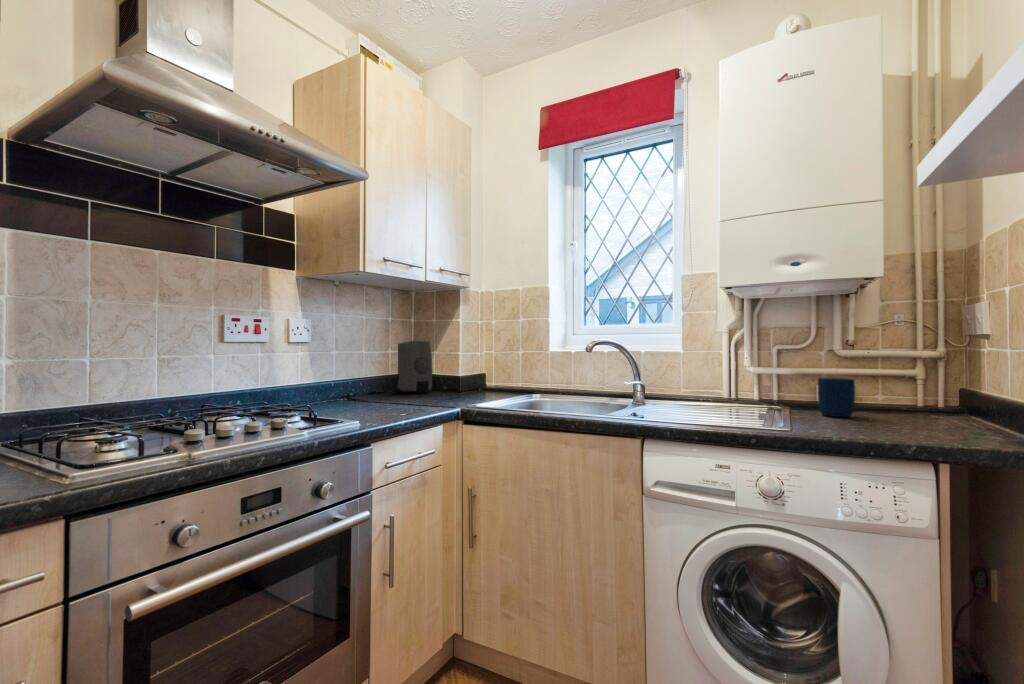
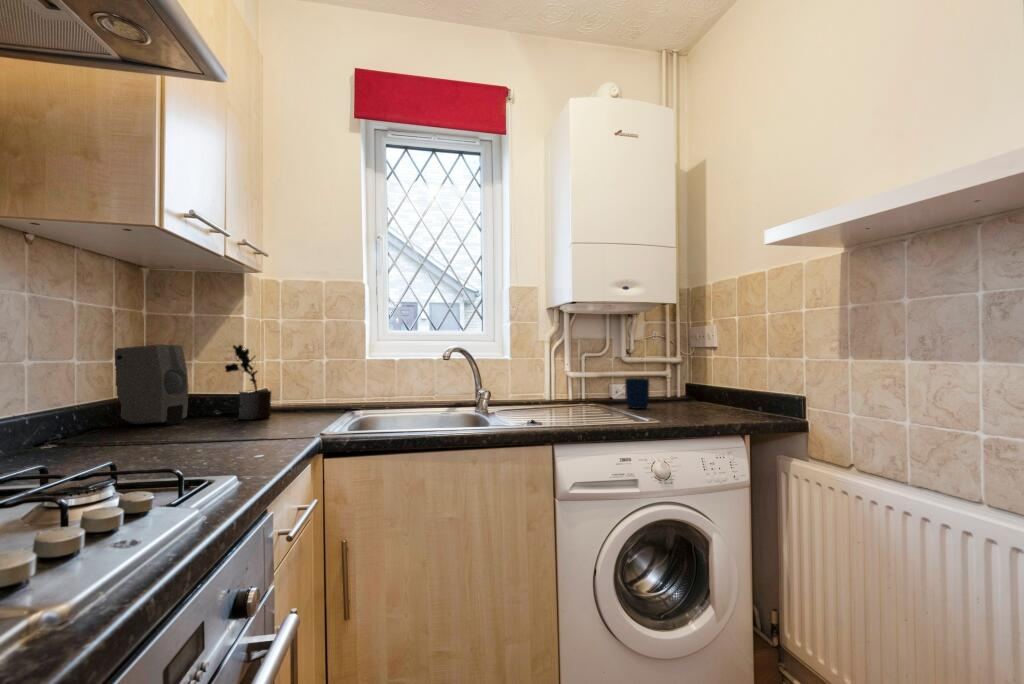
potted plant: none [447,341,480,395] -> present [225,345,271,420]

